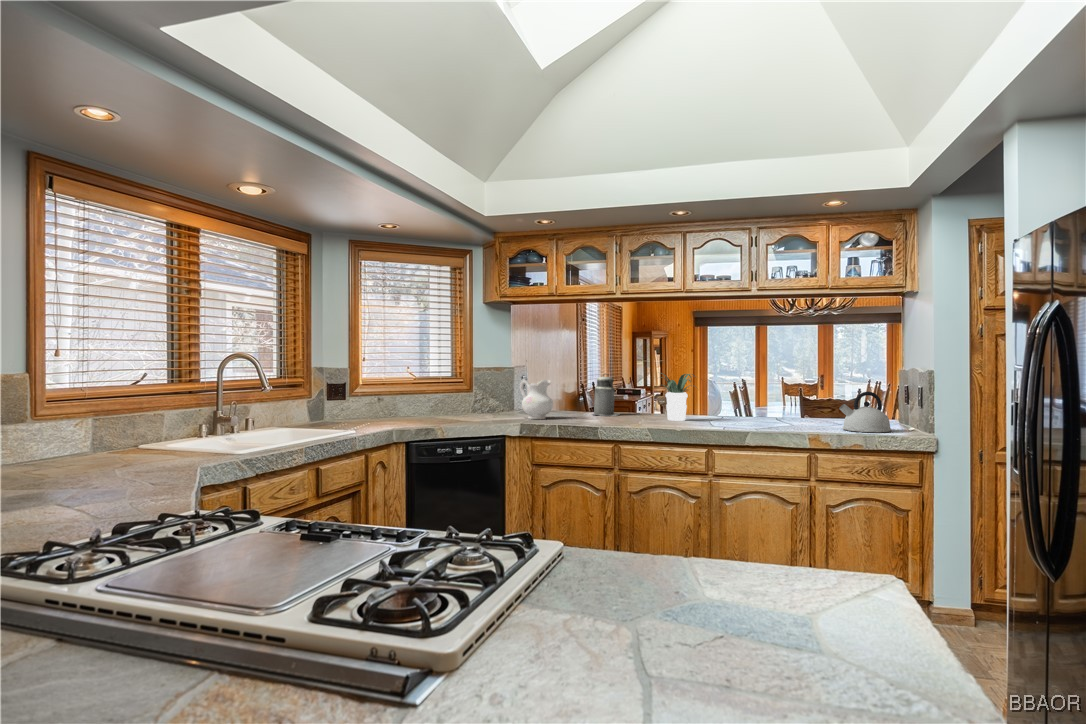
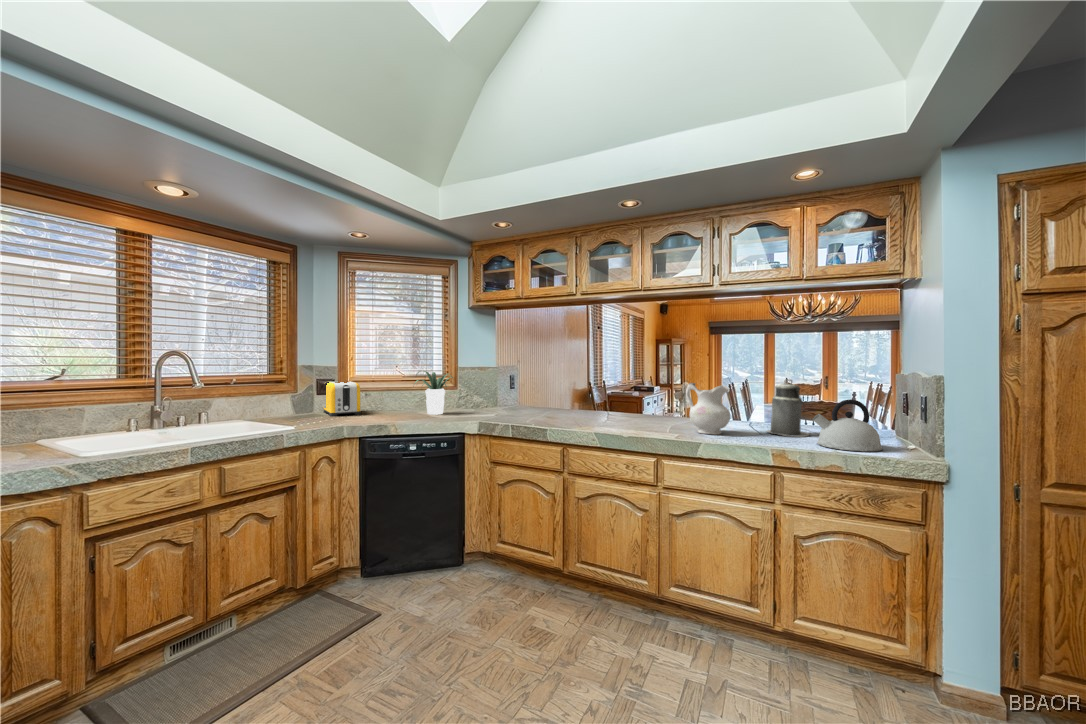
potted plant: present [661,373,695,421] -> present [415,371,453,415]
canister: present [592,376,619,416] -> present [767,380,809,437]
ceramic pitcher: present [520,378,553,419] -> present [686,383,730,435]
toaster: none [329,384,379,422] -> present [324,381,360,416]

